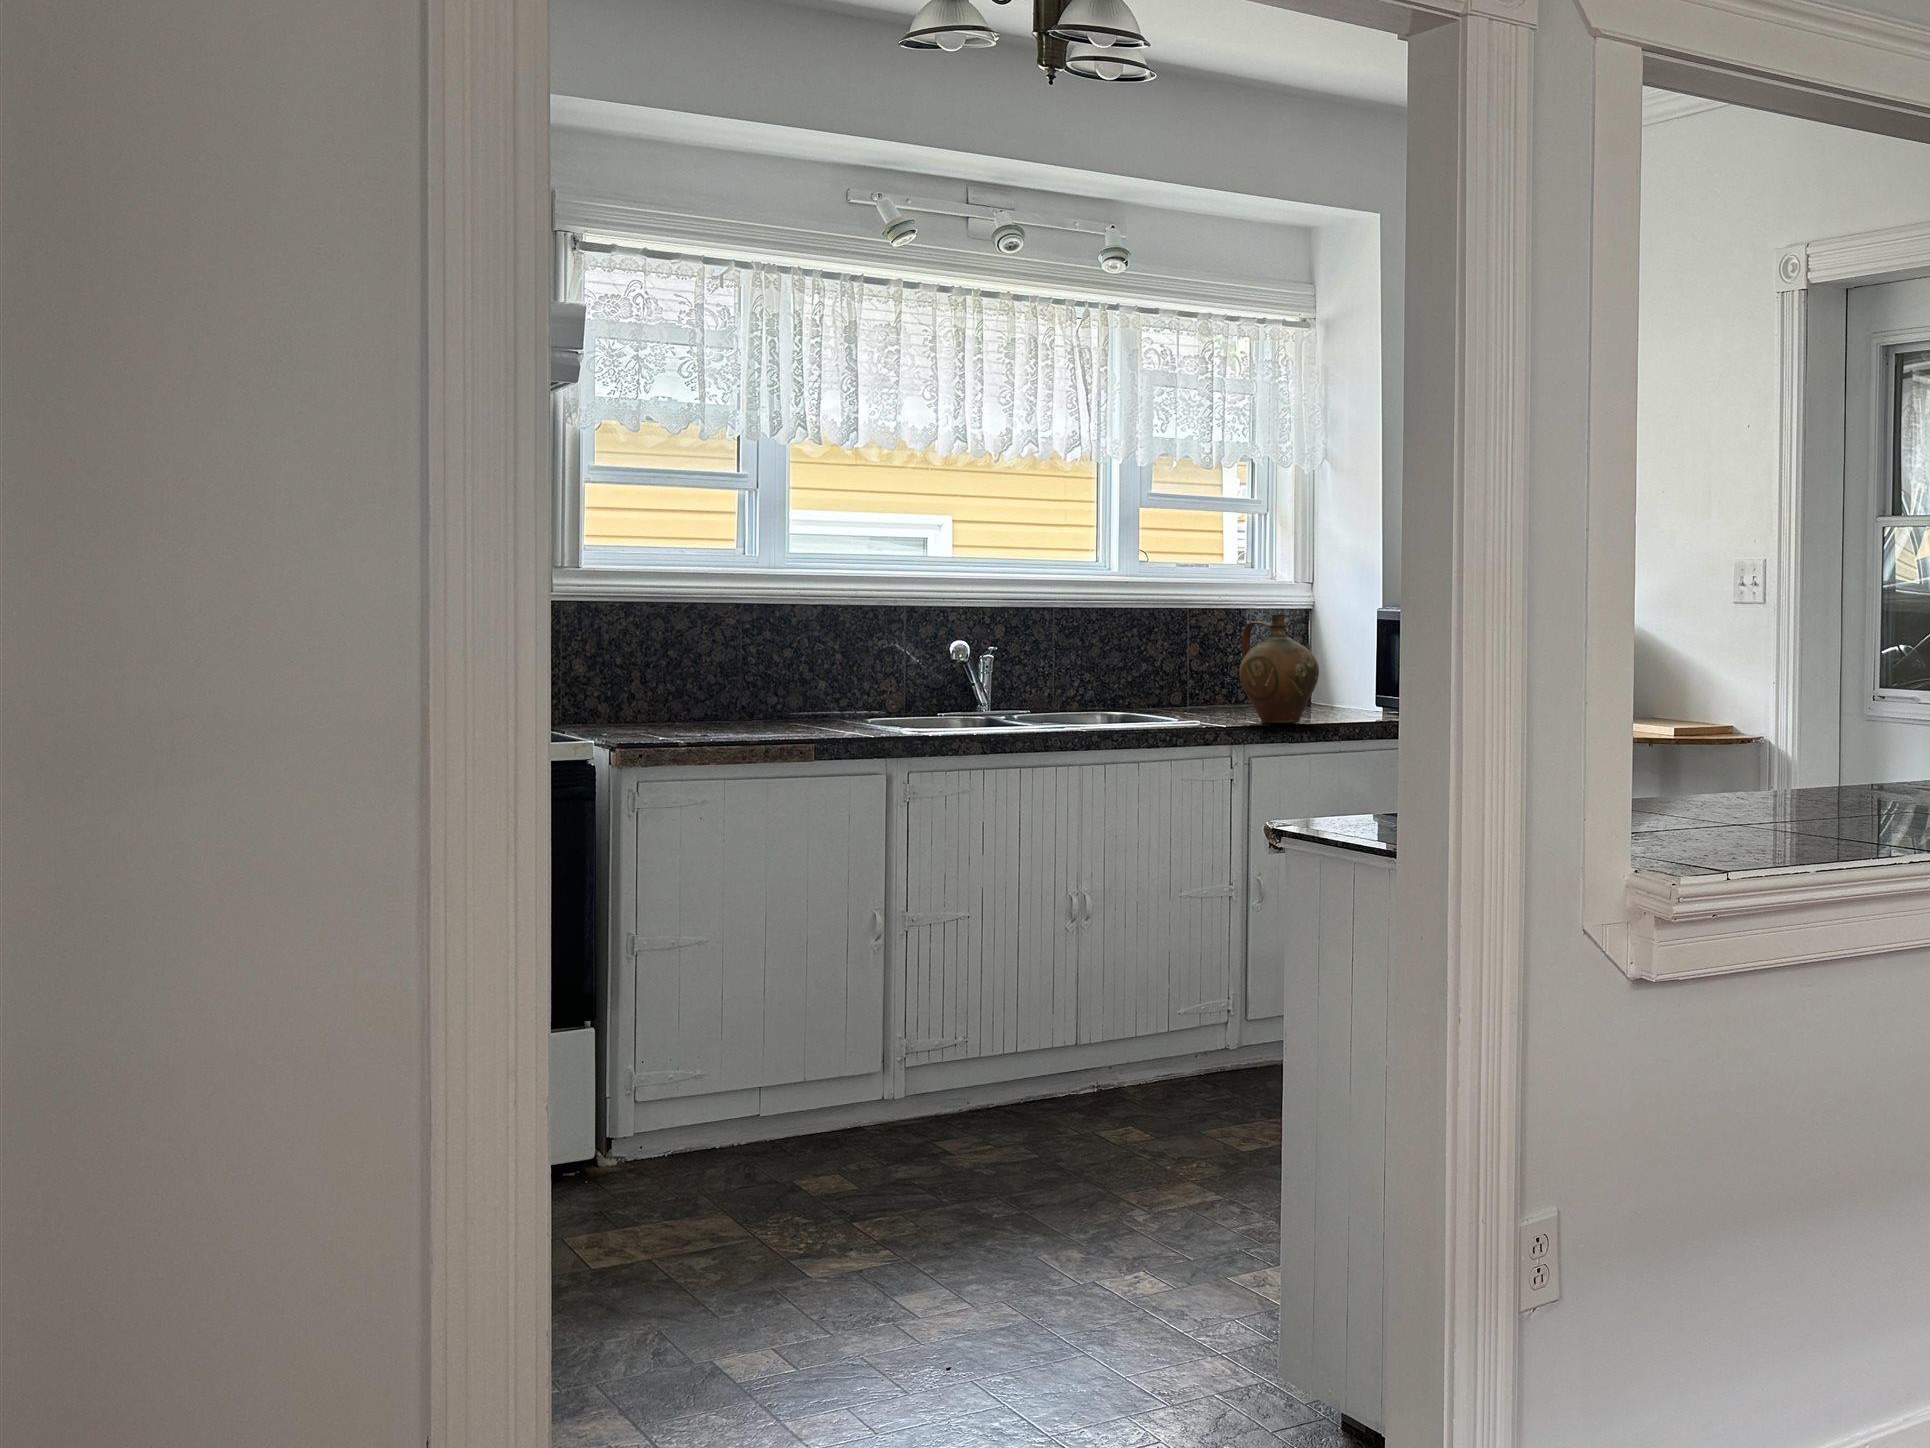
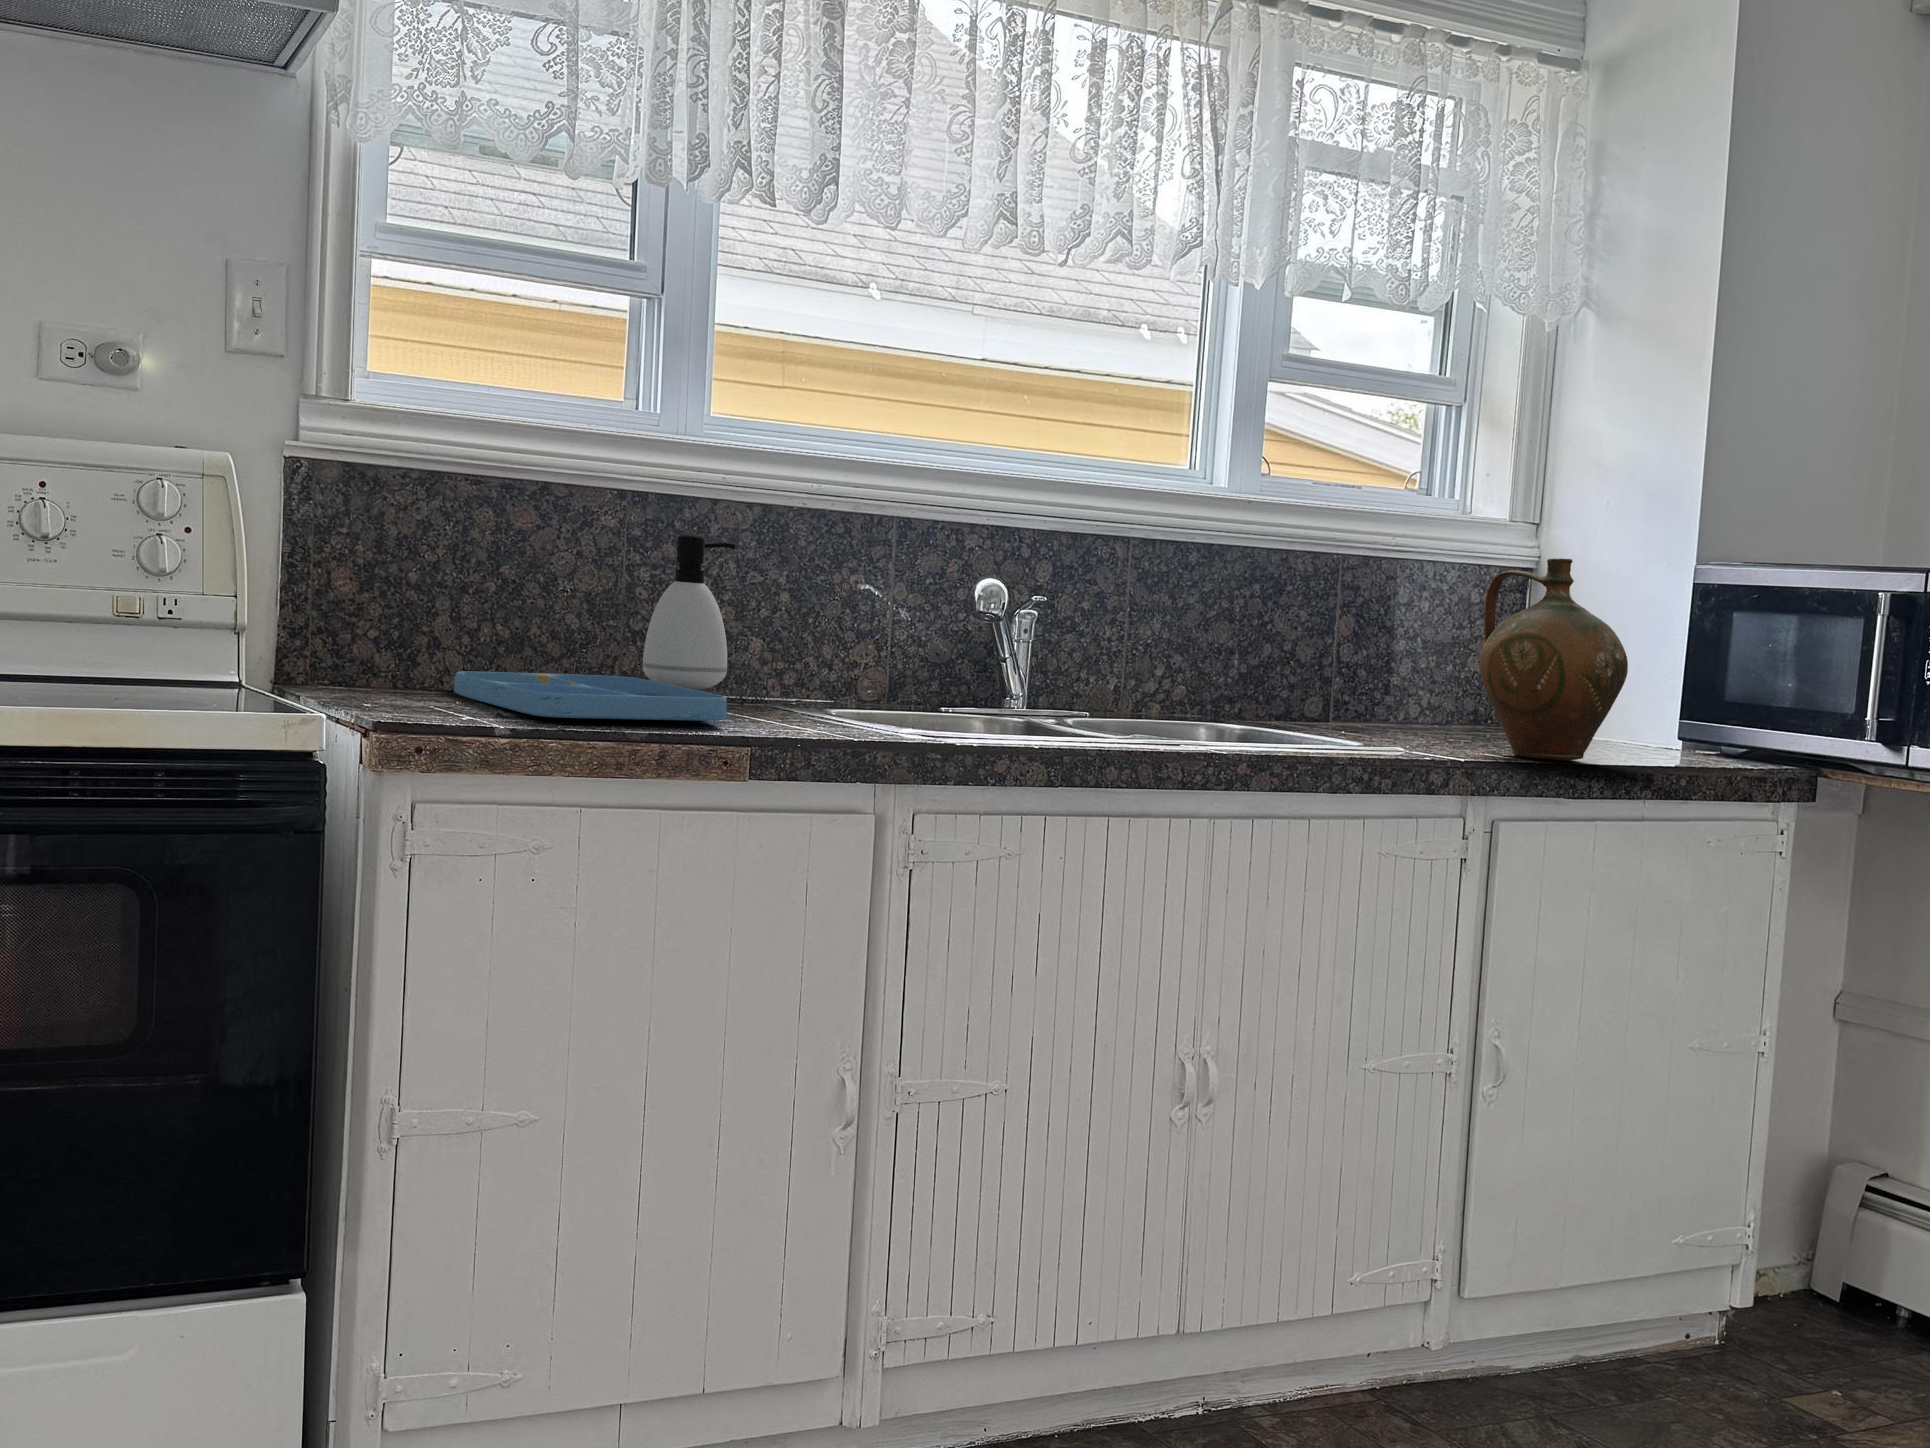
soap dispenser: none [759,633,809,718] -> present [643,534,735,690]
tray: none [653,713,803,736] -> present [454,671,727,721]

